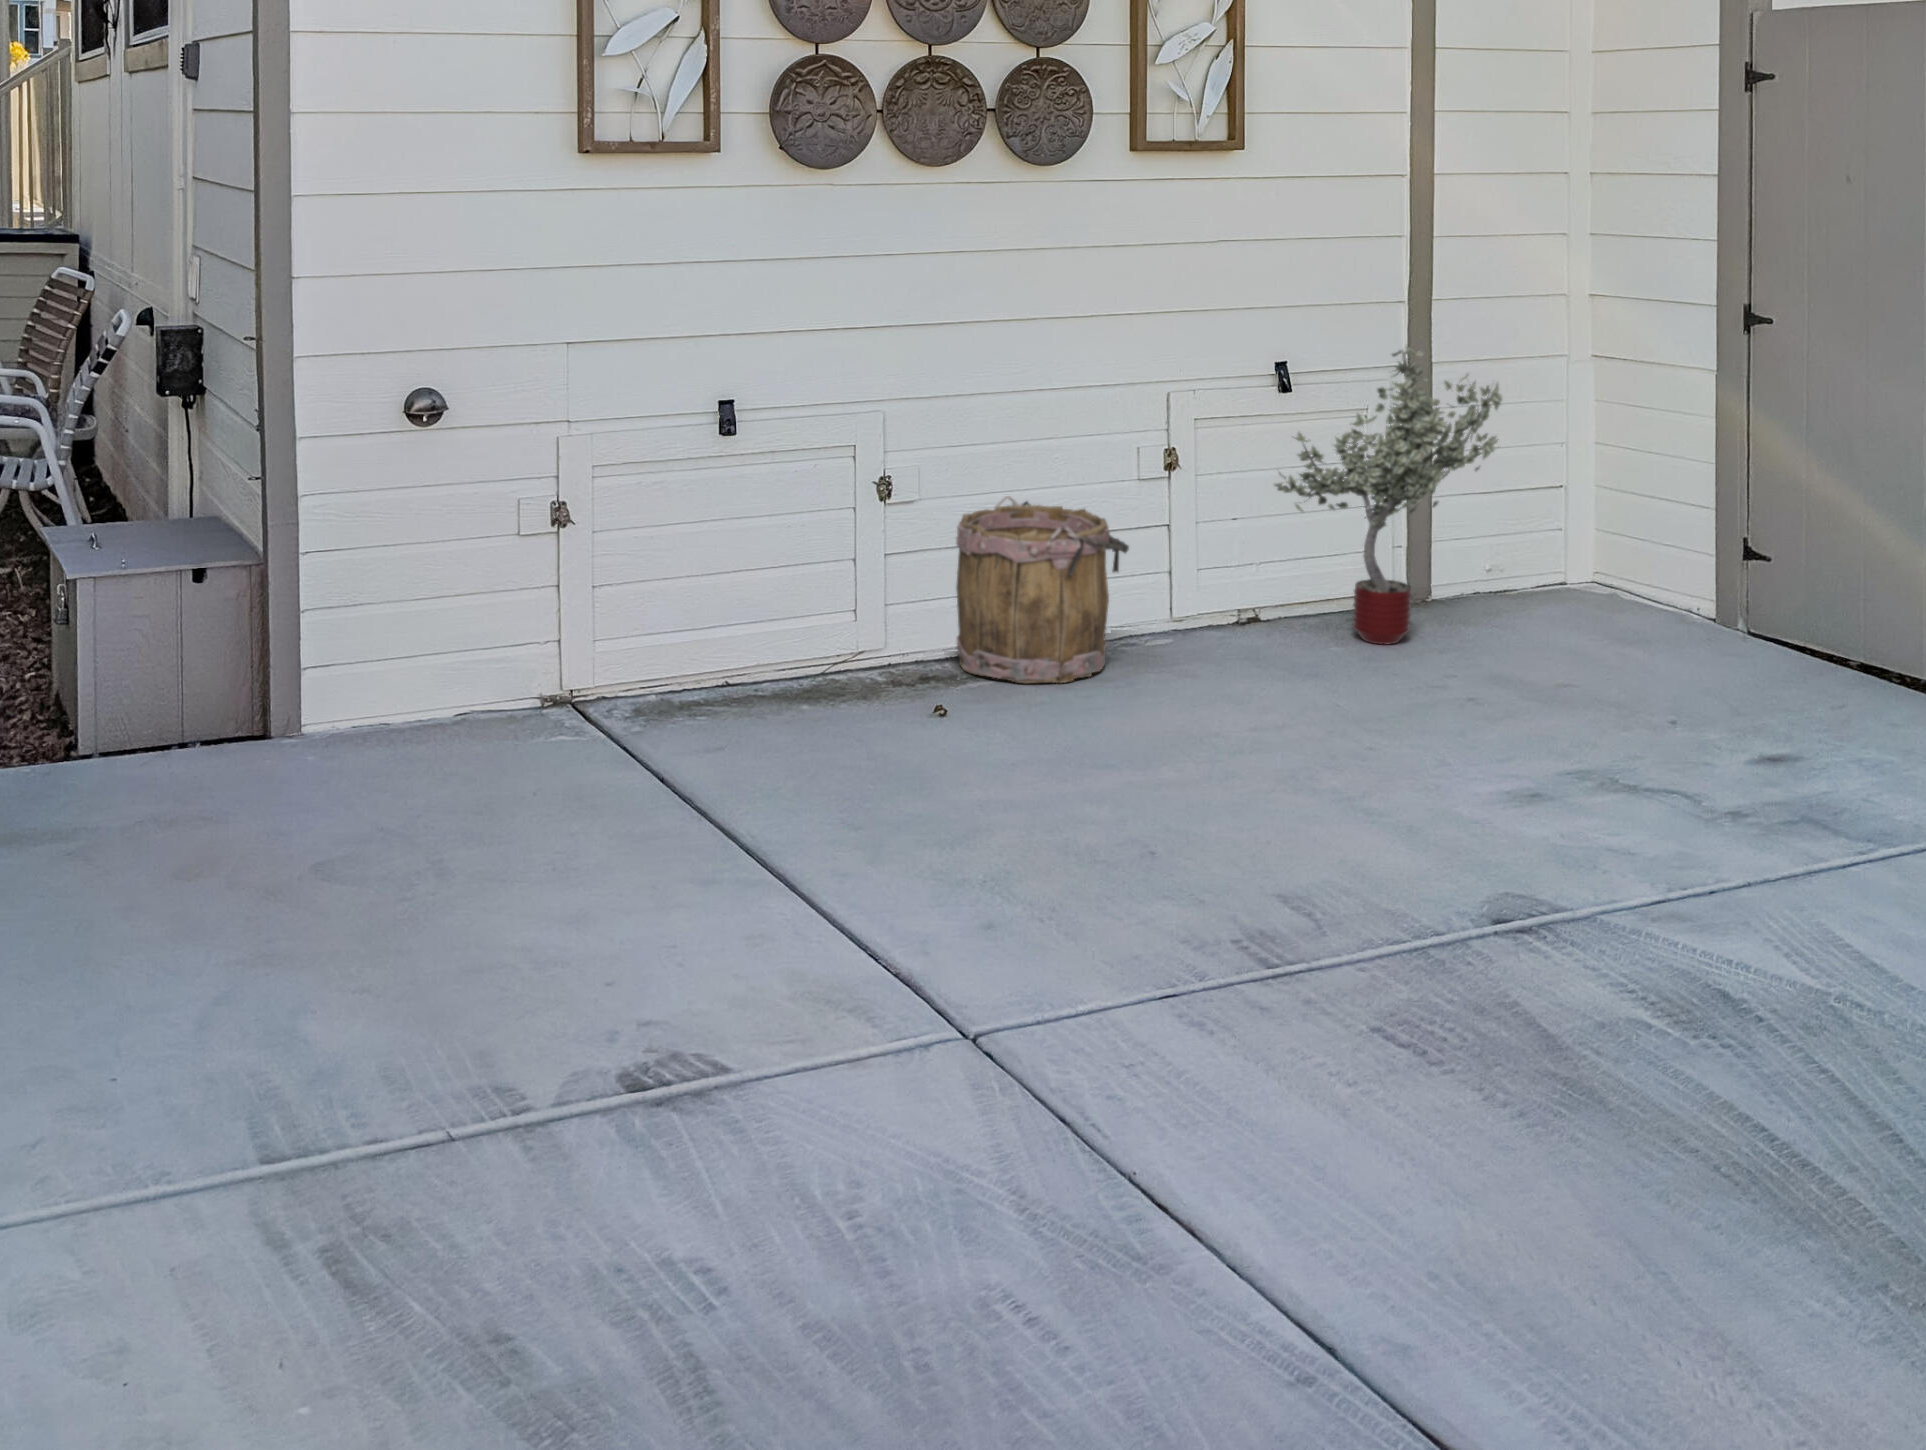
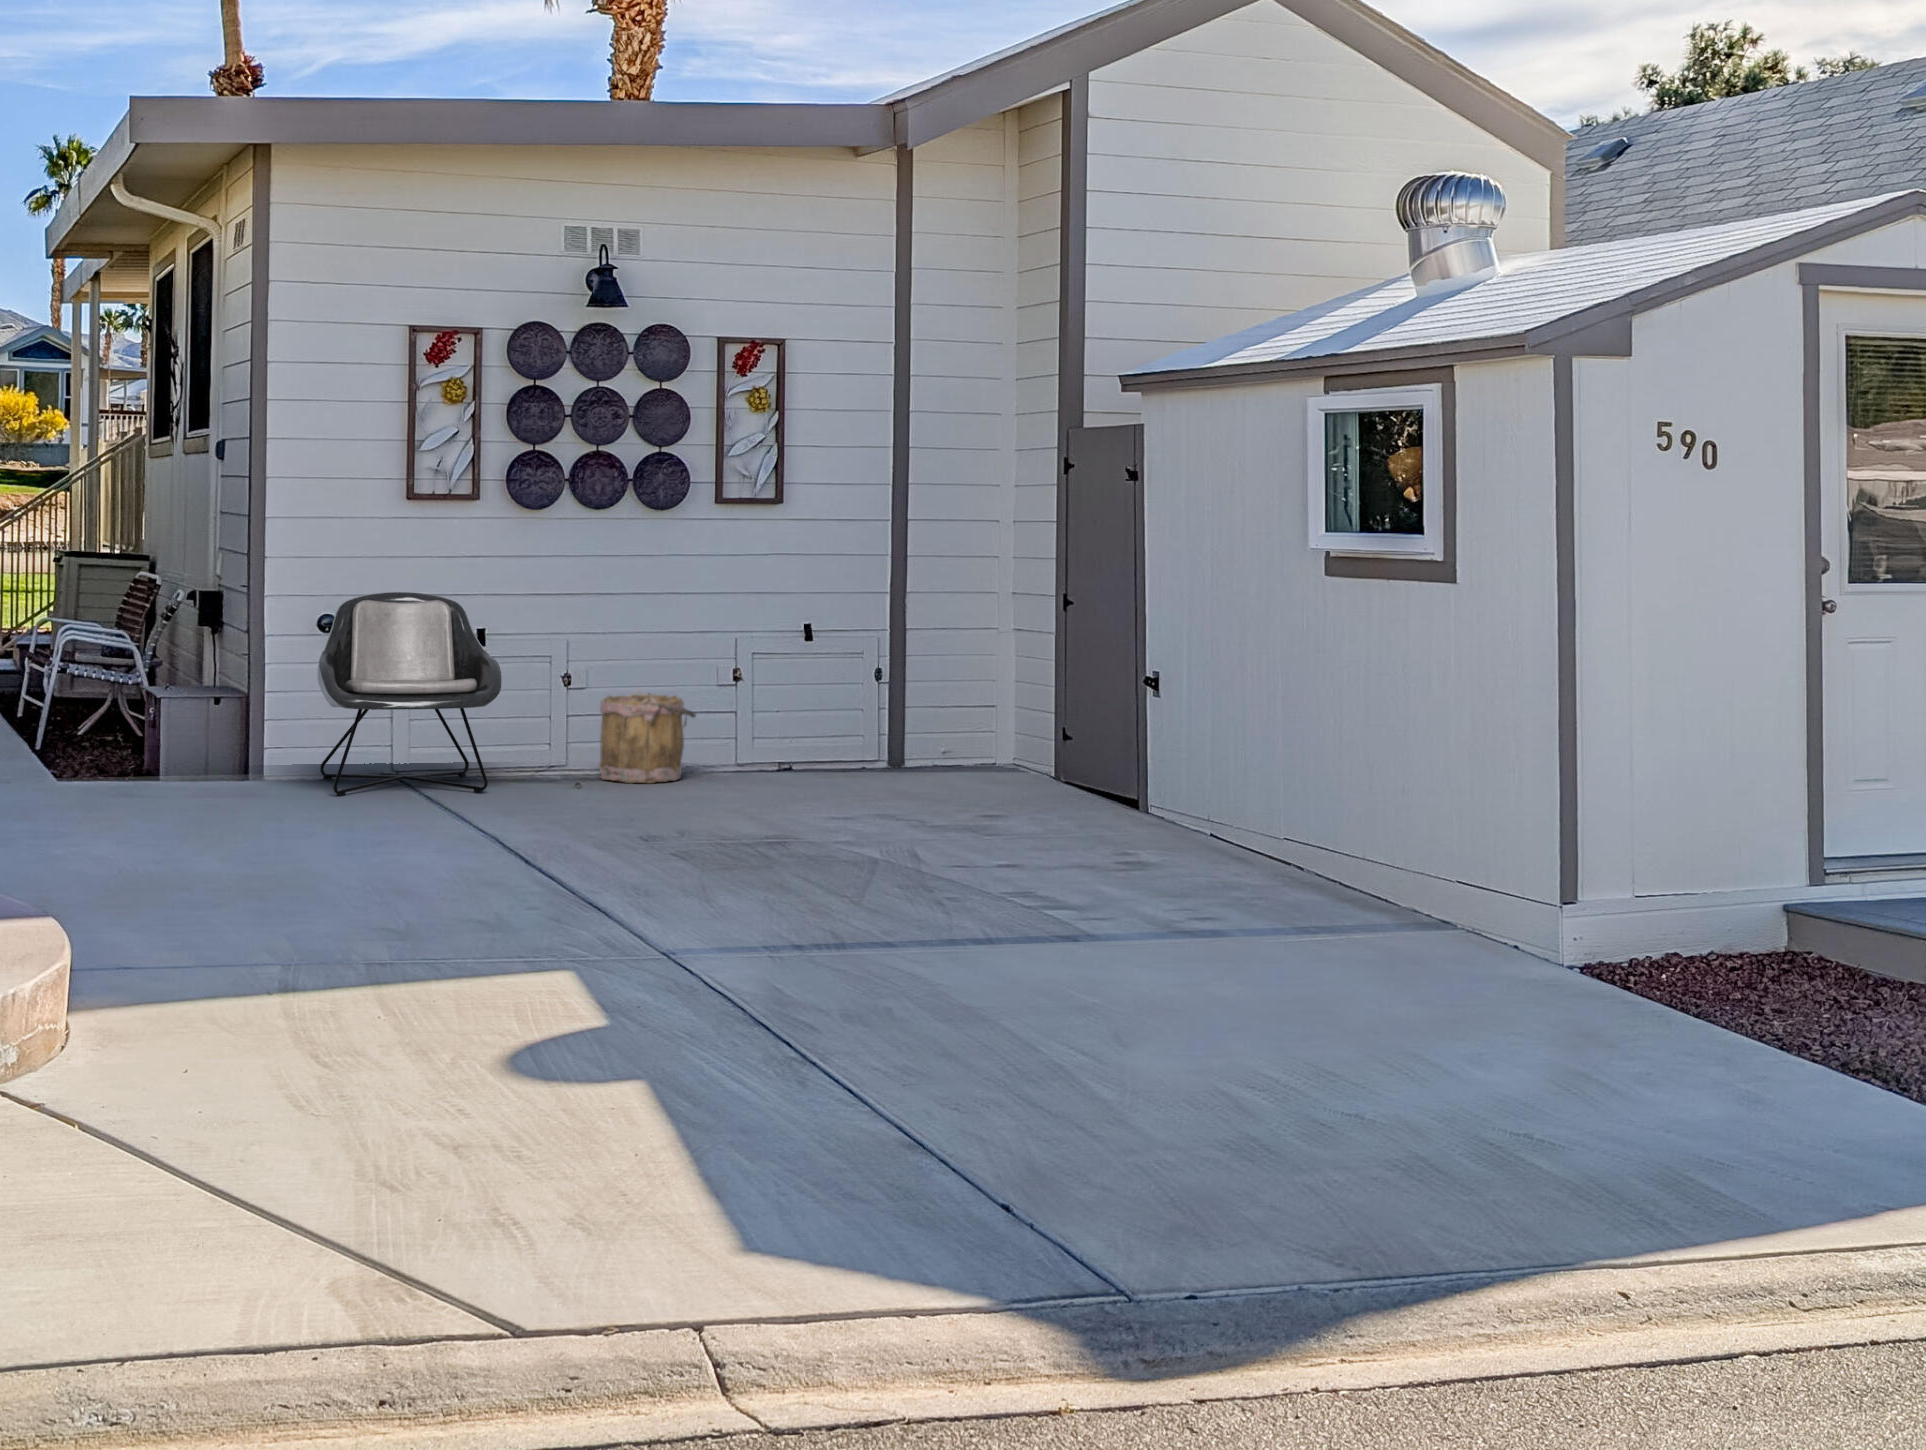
lounge chair: none [437,333,815,777] -> present [317,592,501,796]
potted tree: present [1274,346,1502,645] -> none [785,610,922,779]

